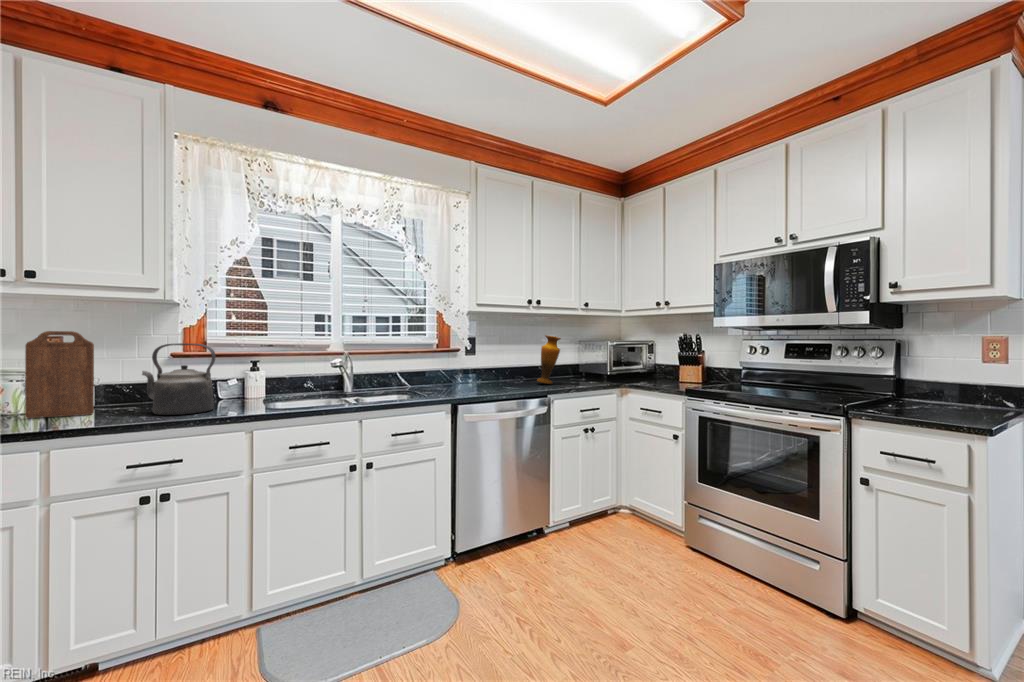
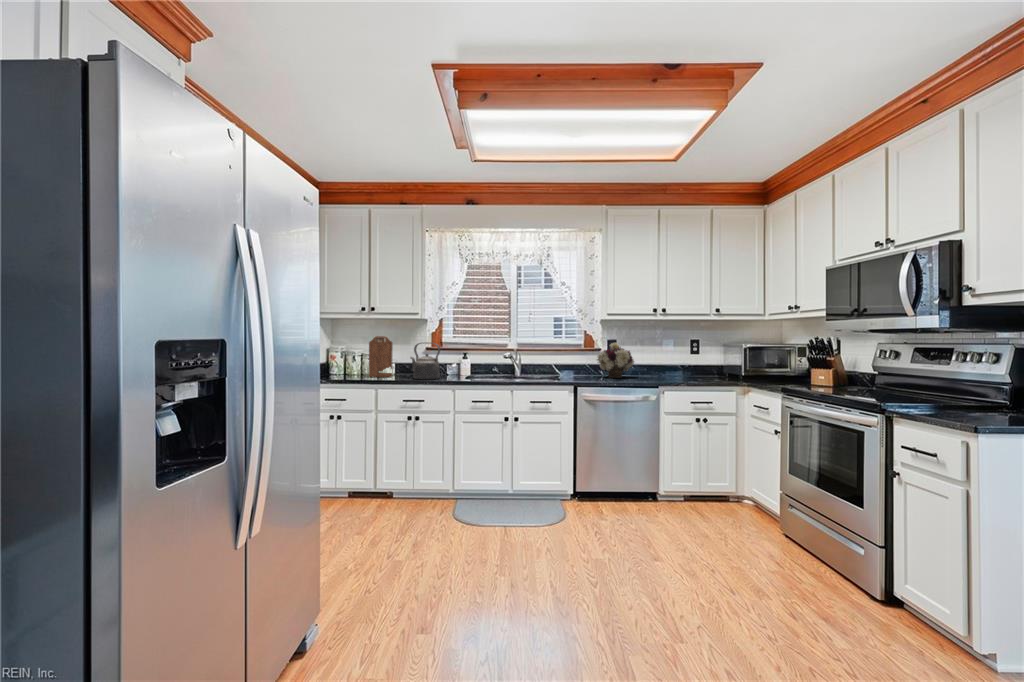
vase: present [537,335,561,384] -> none [663,338,685,379]
flower arrangement: none [459,341,505,387] -> present [597,343,634,378]

